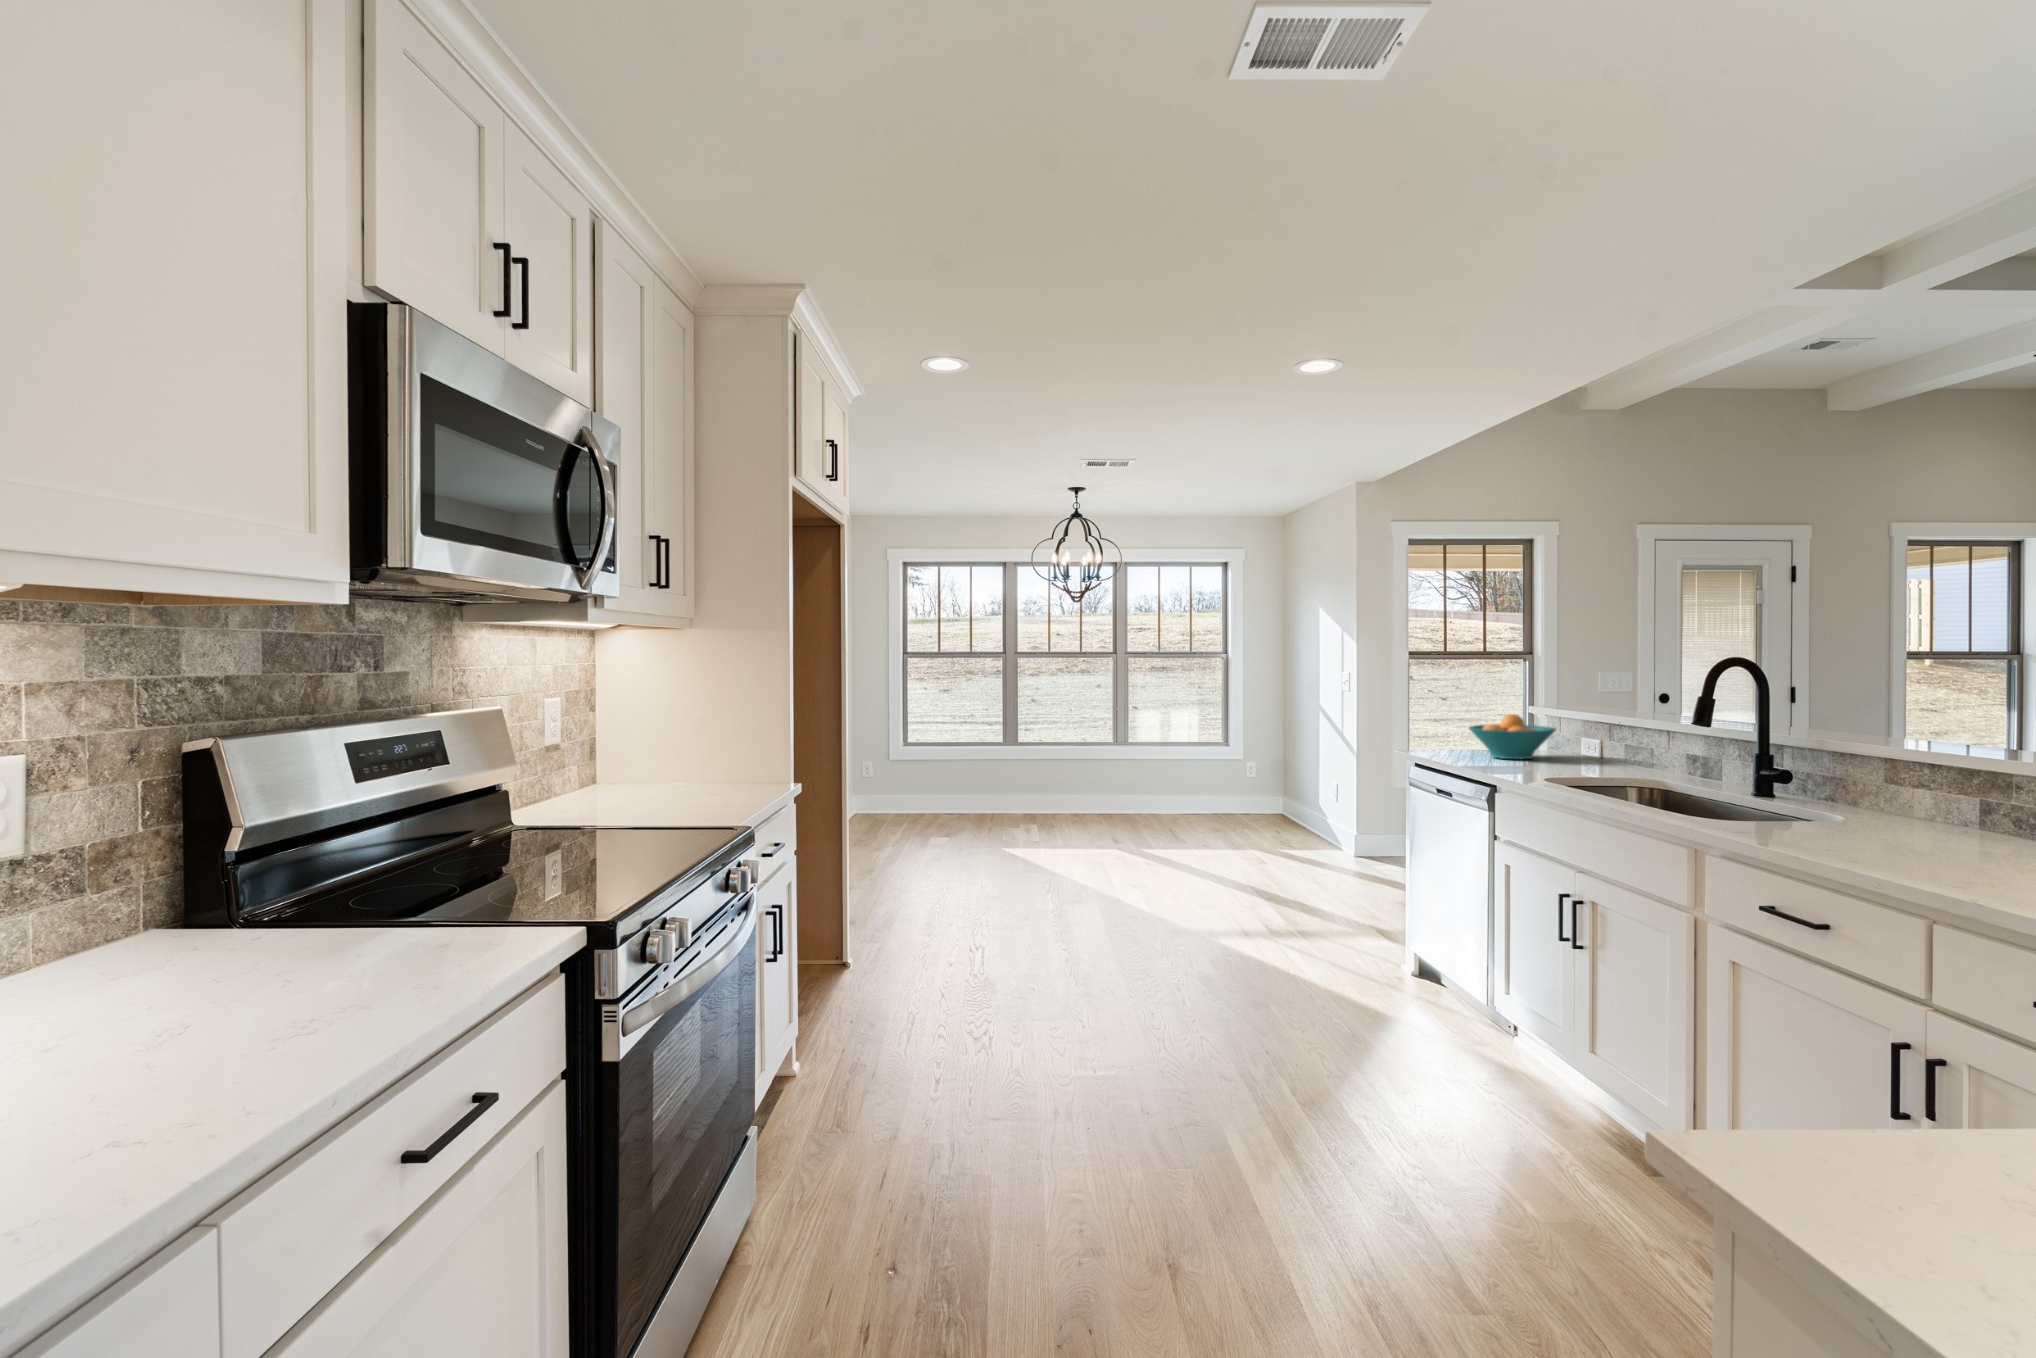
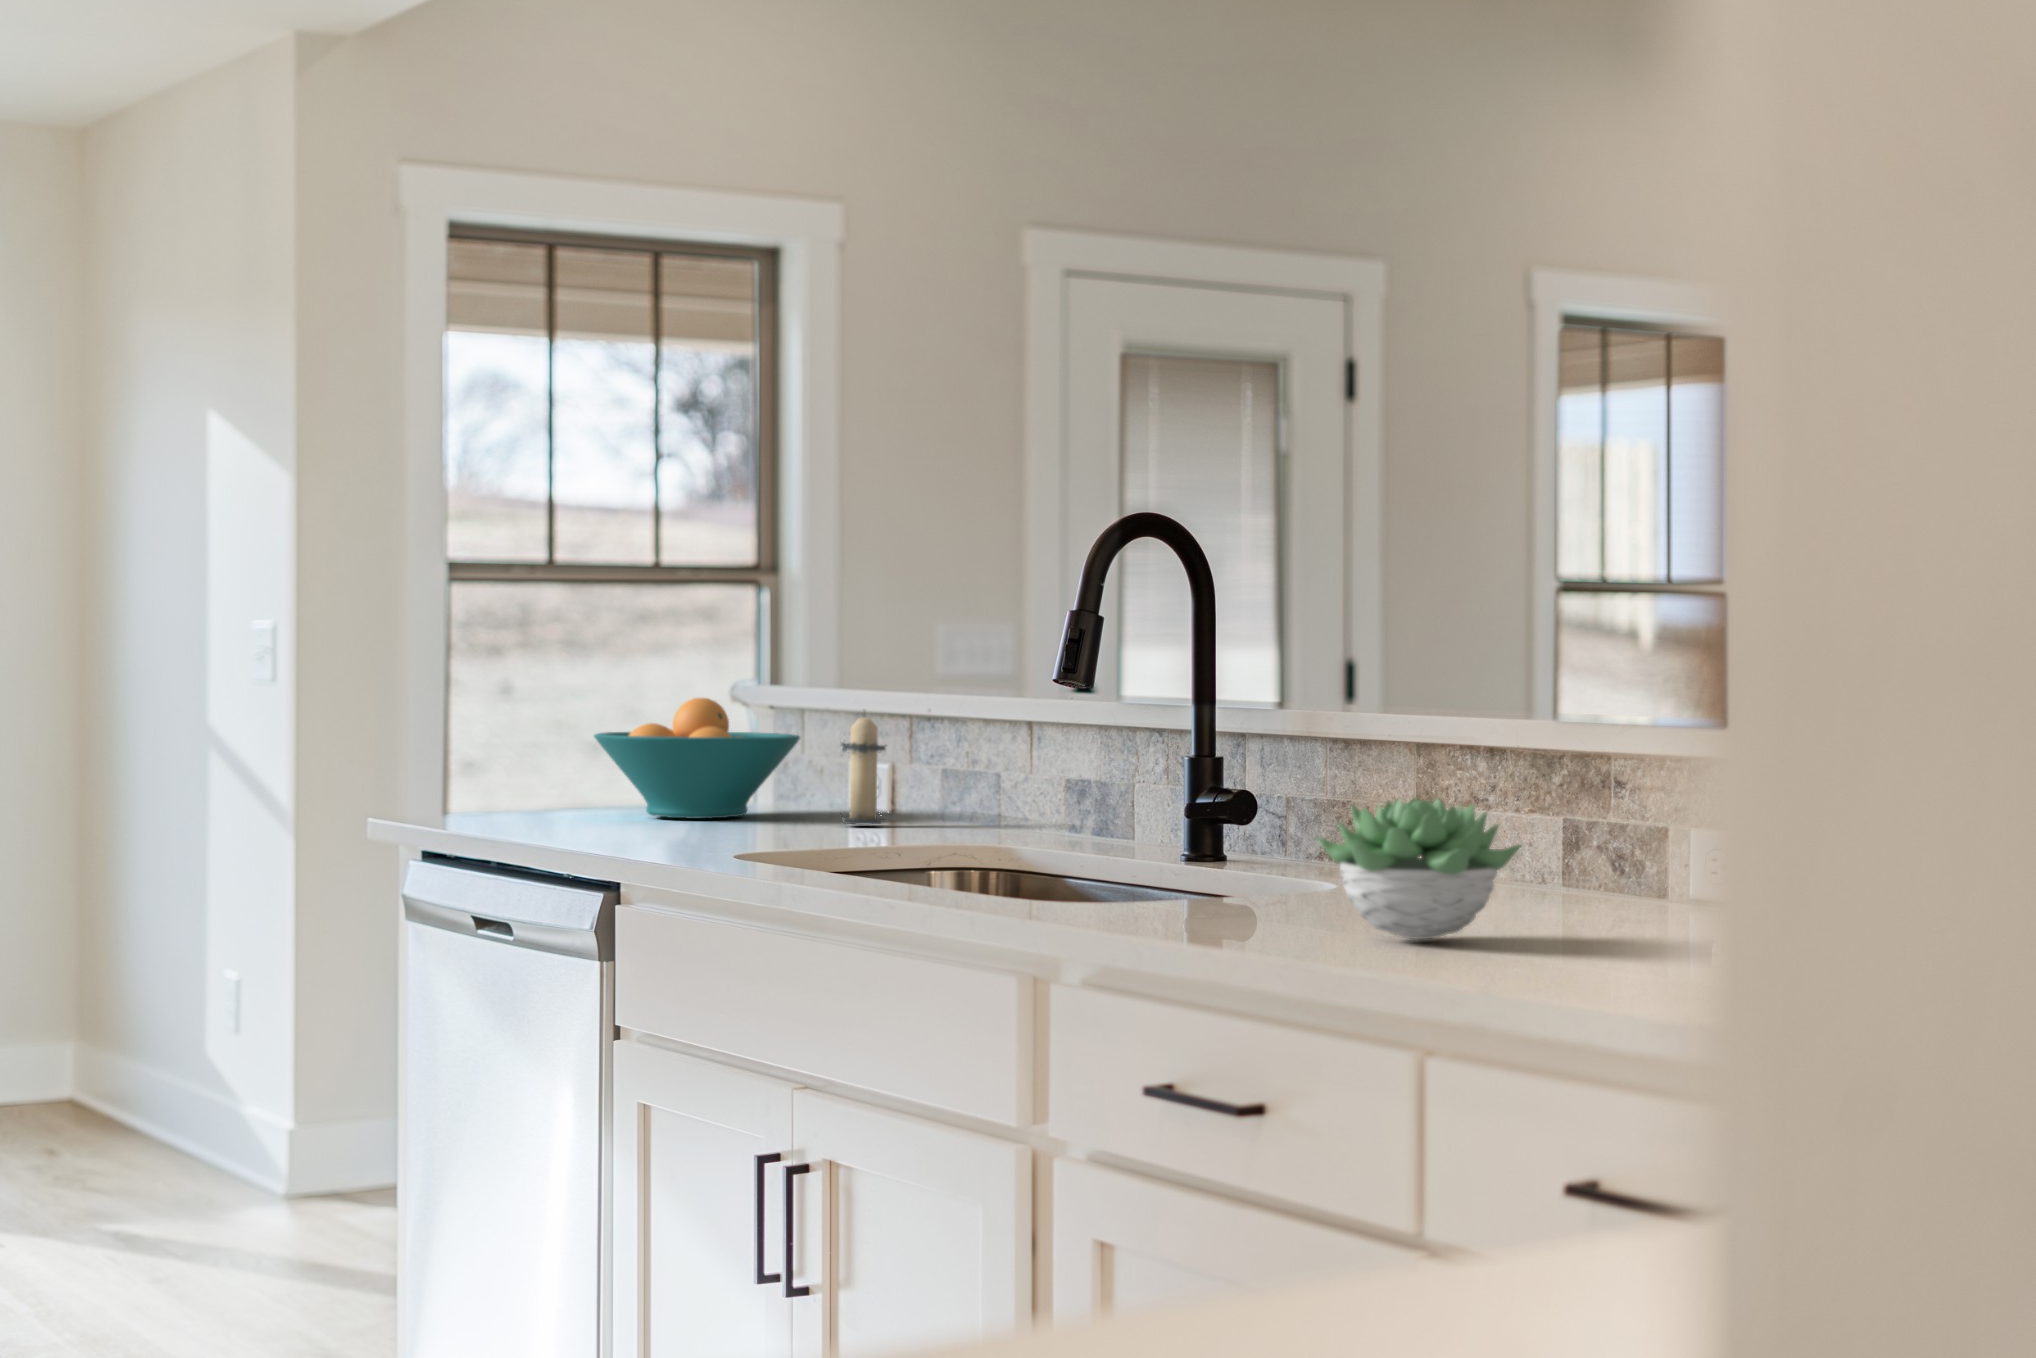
candle: none [1575,722,1602,767] -> present [840,717,887,824]
succulent plant: none [1827,800,1942,857] -> present [1318,798,1521,939]

